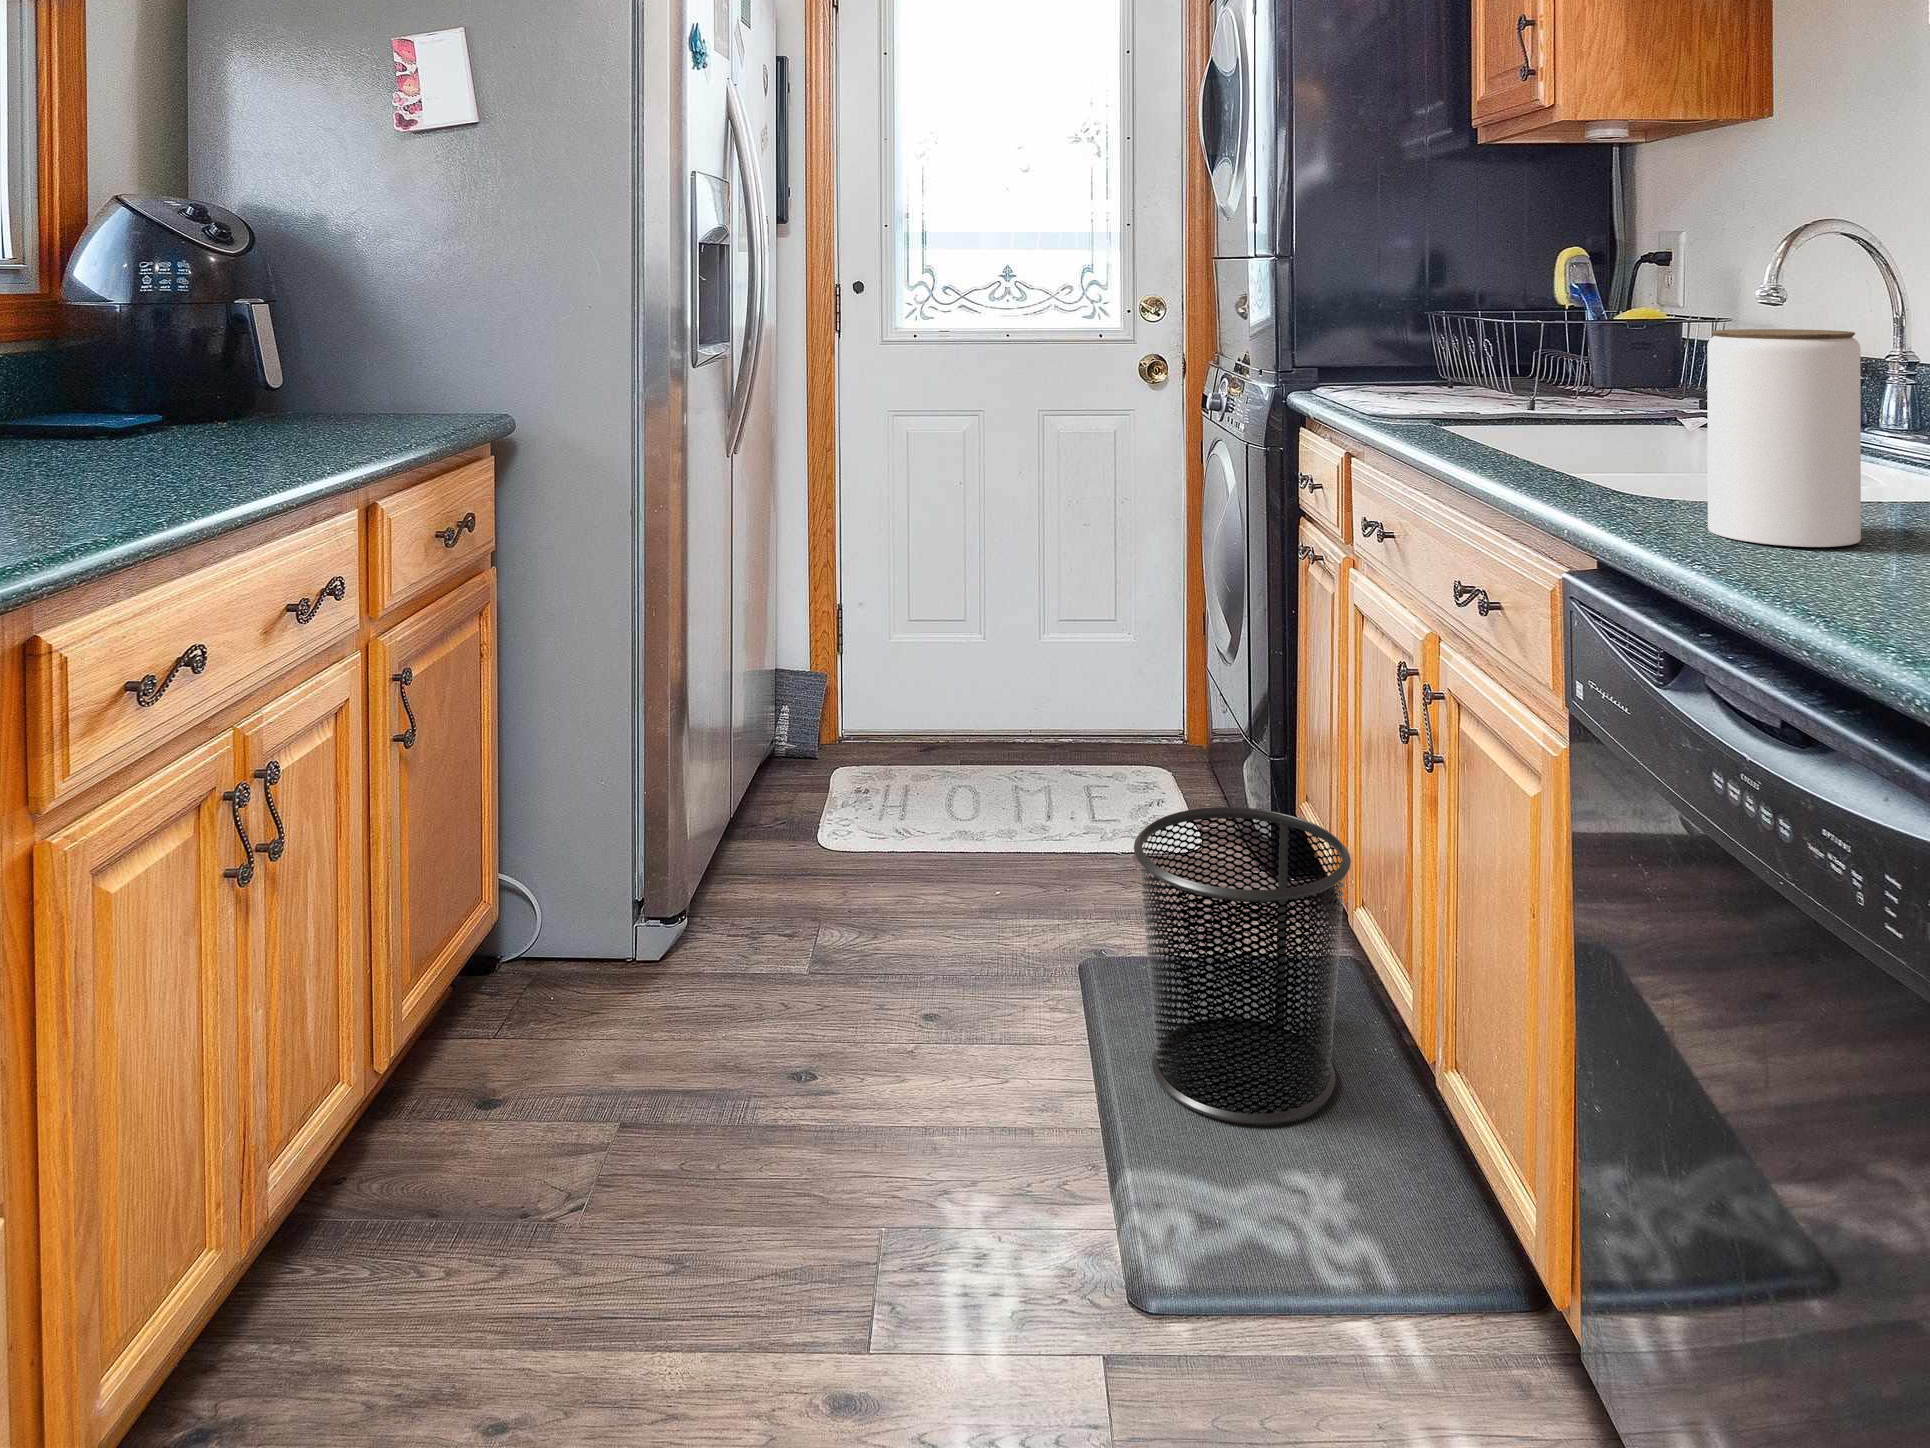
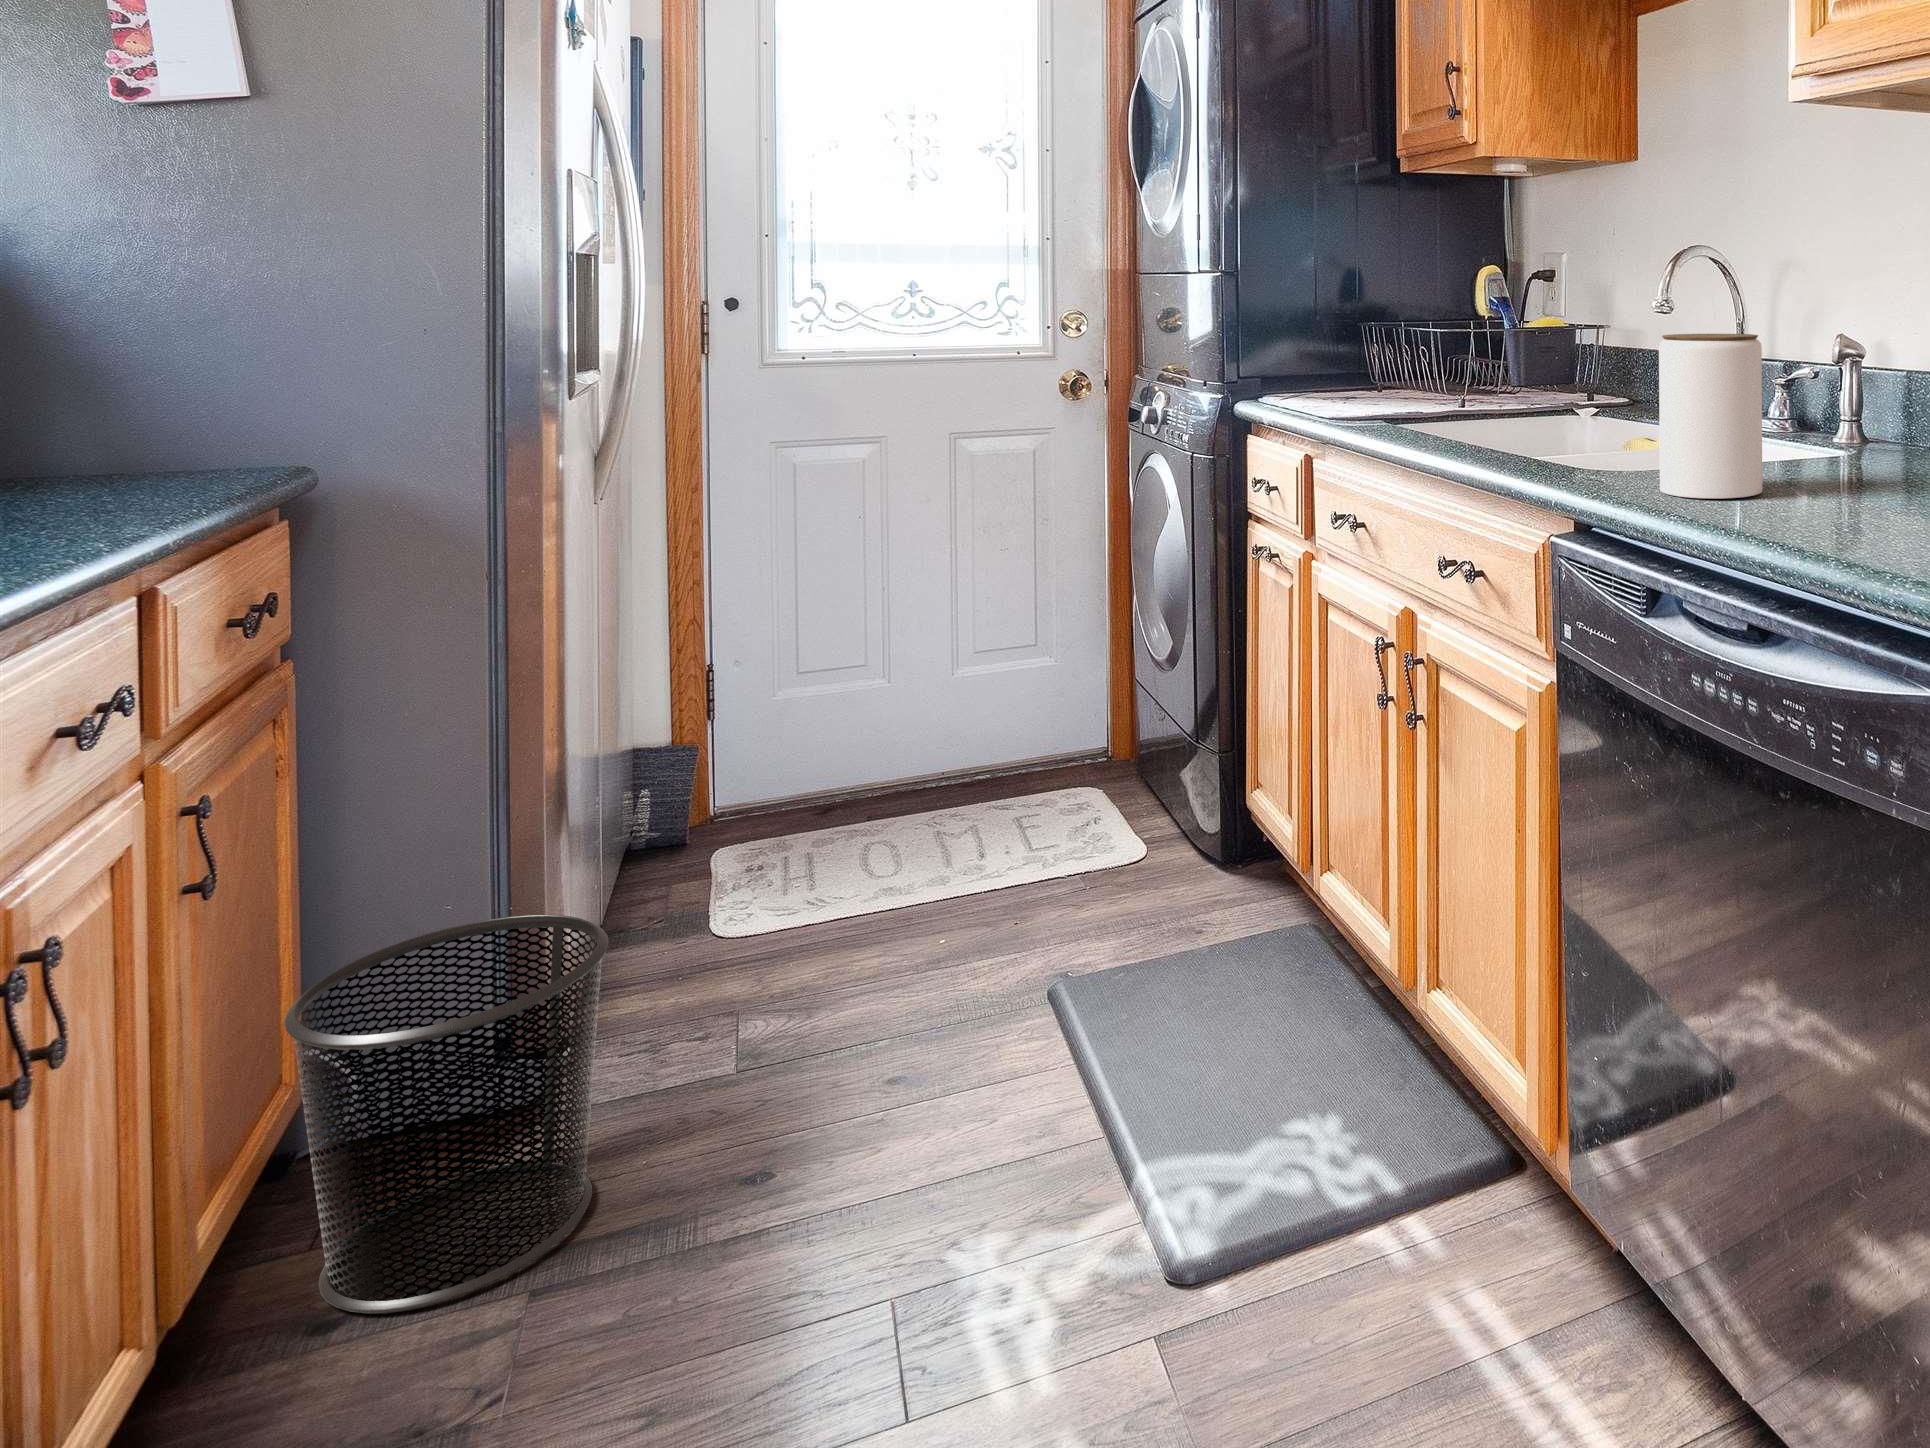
waste bin: present [1134,807,1351,1124] -> present [284,915,609,1314]

